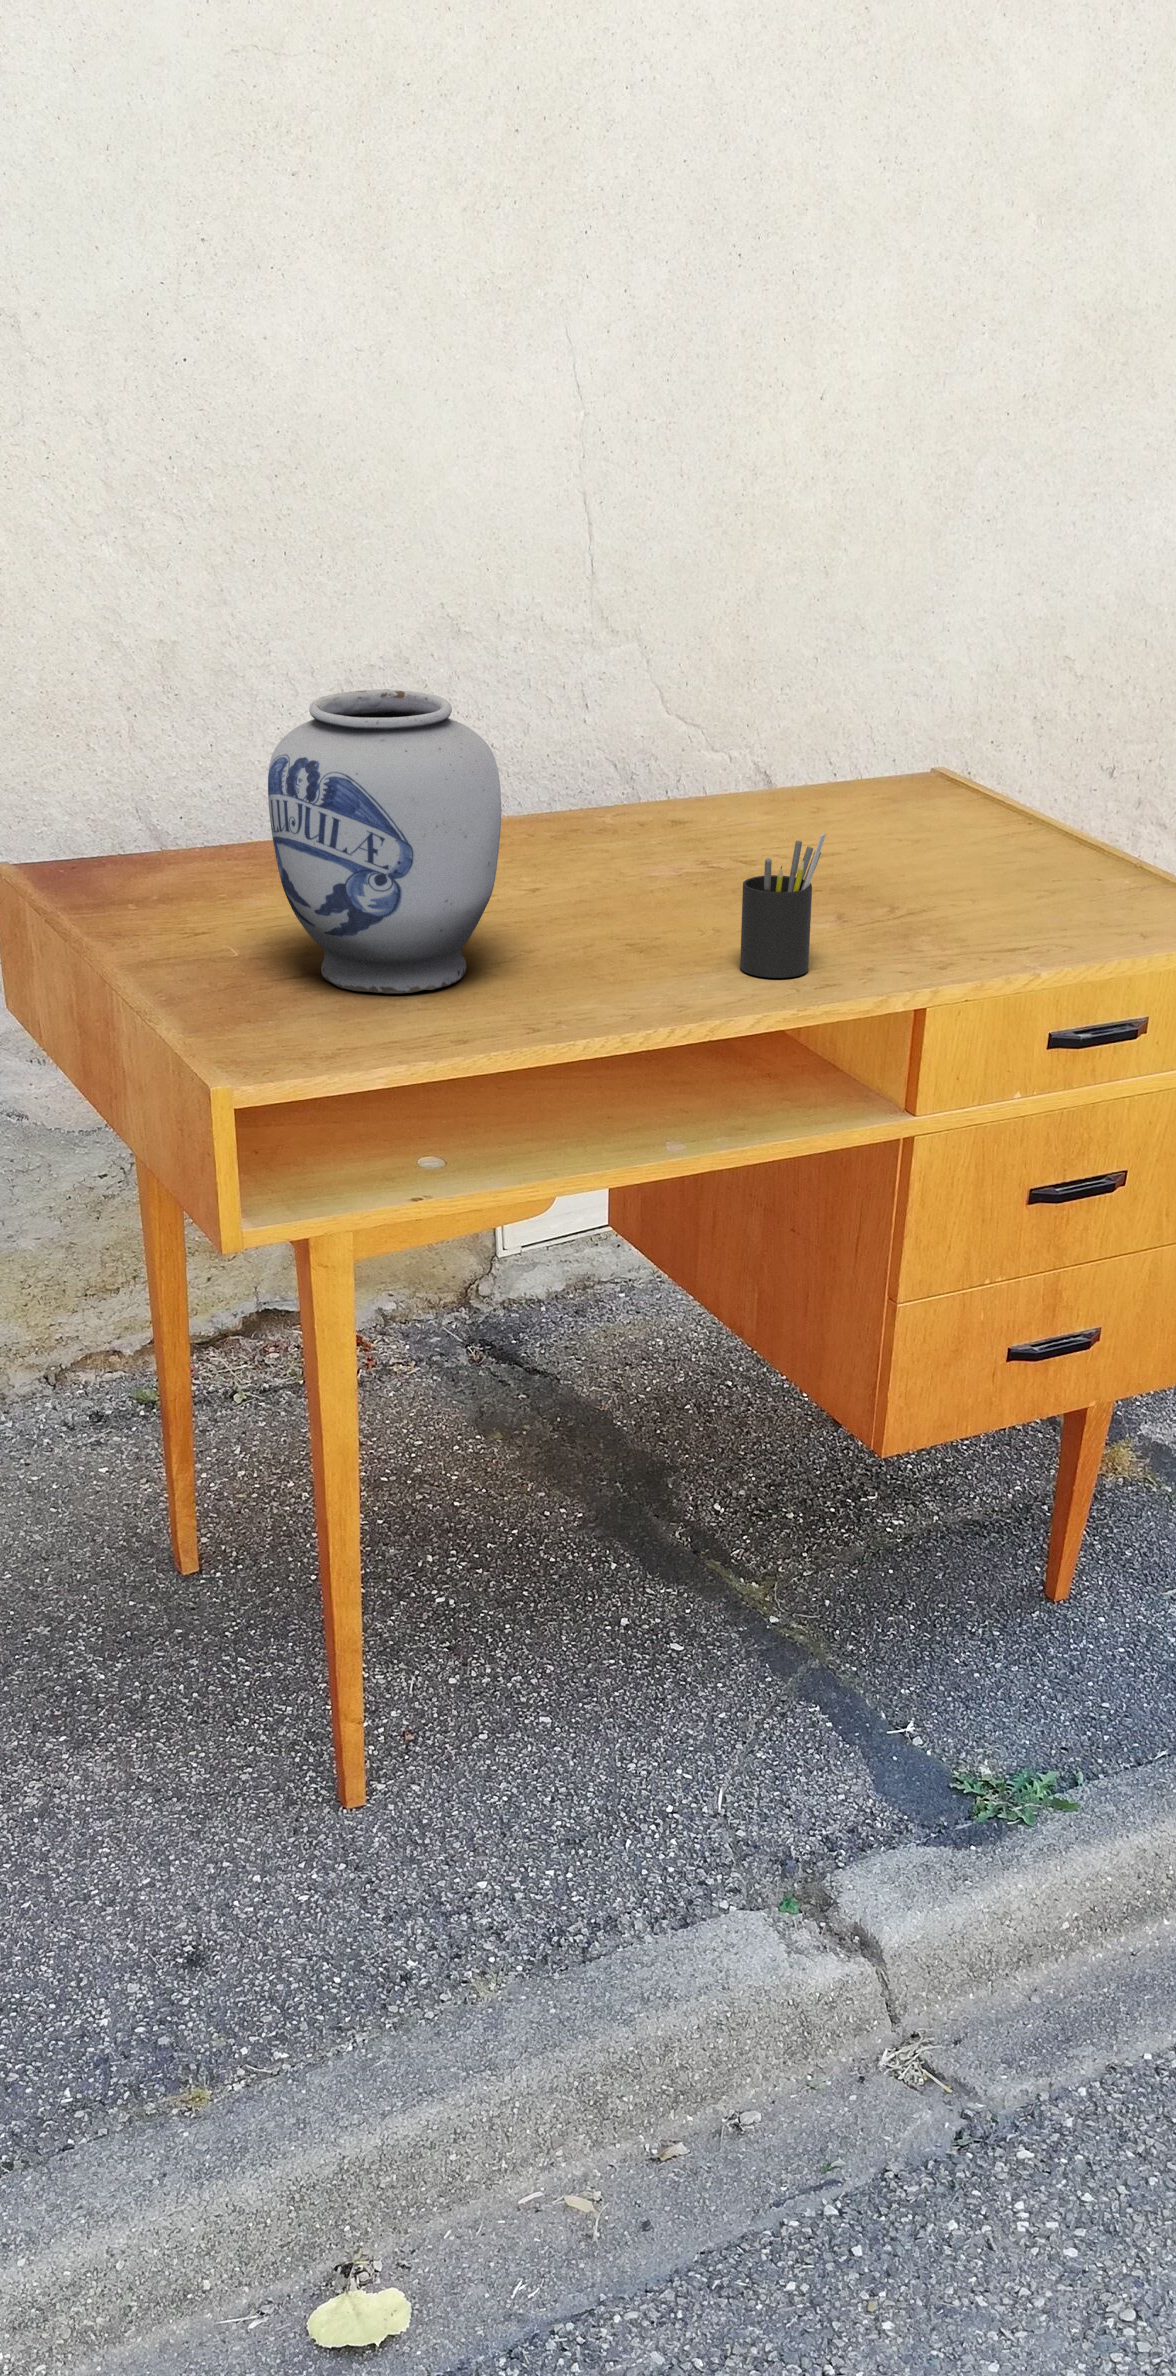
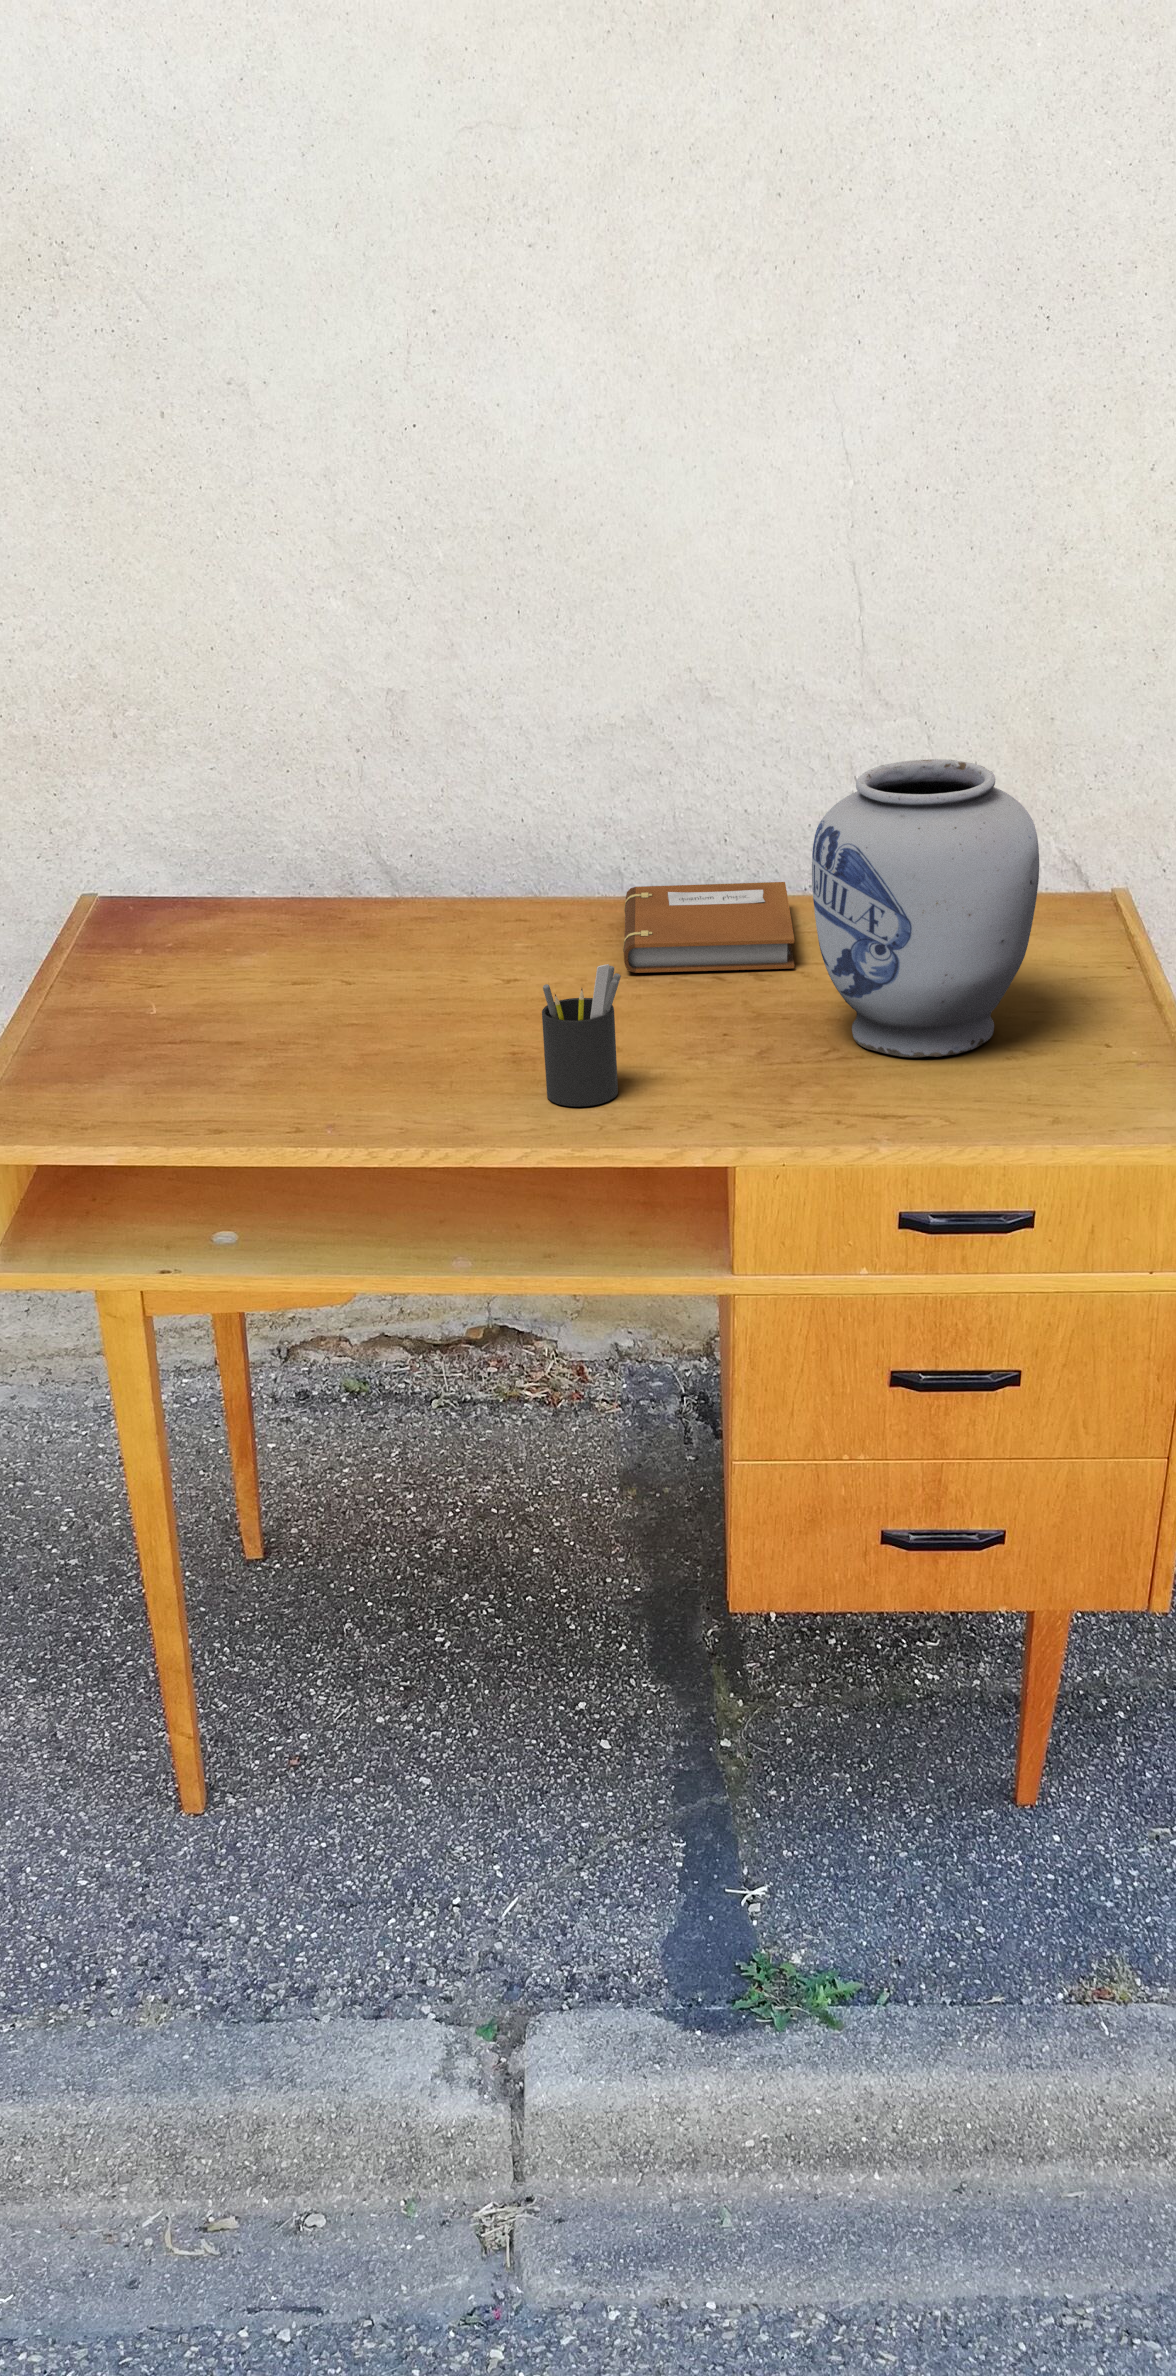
vase: present [268,689,501,993] -> present [812,759,1039,1057]
notebook: none [548,797,778,879] -> present [623,882,794,973]

